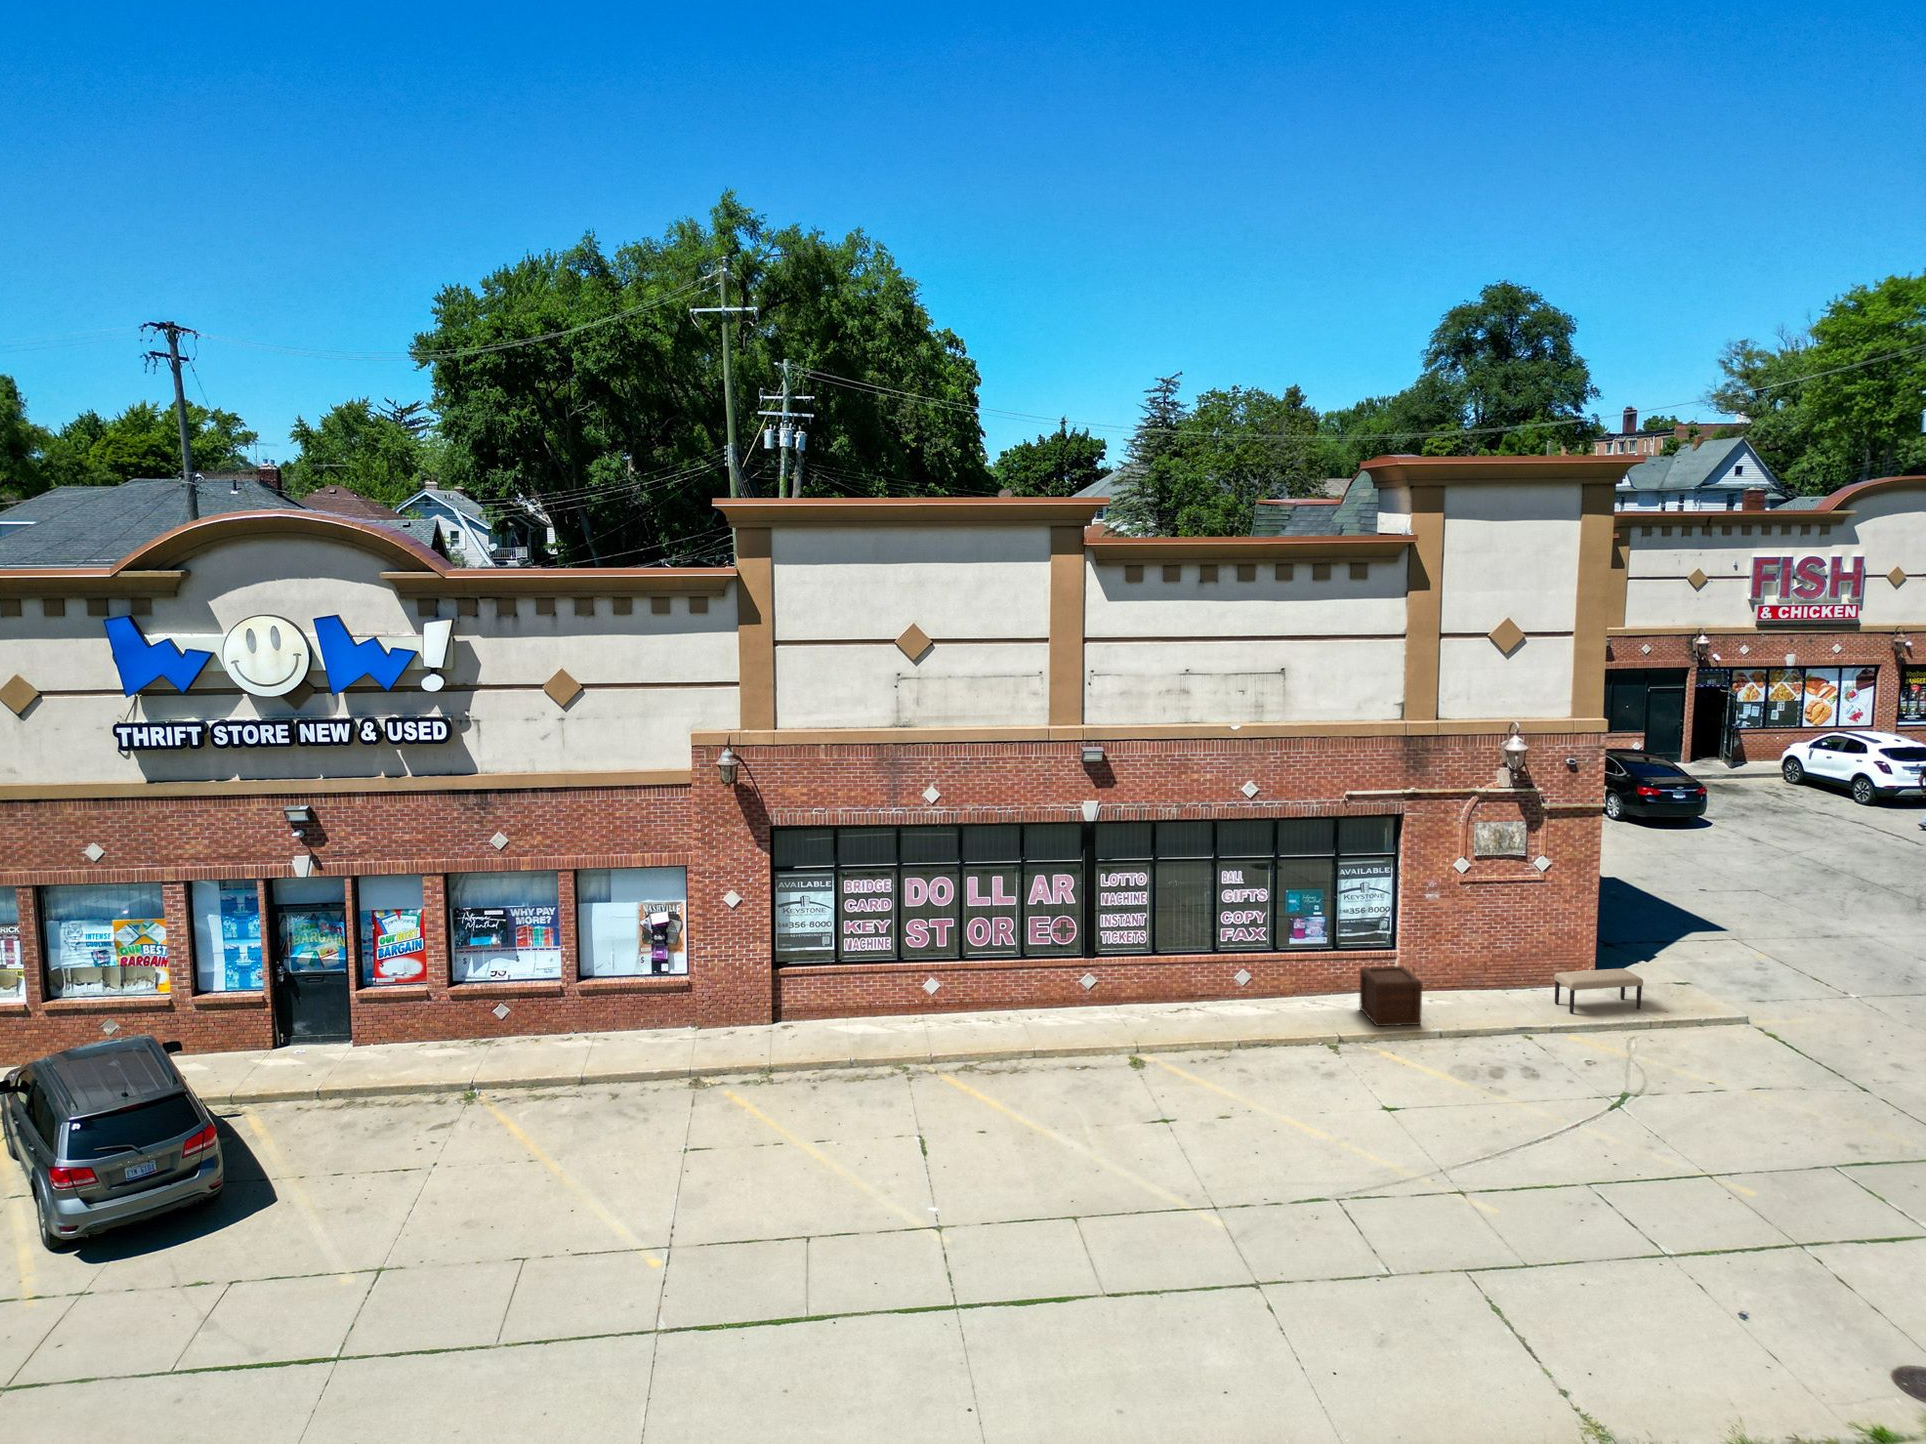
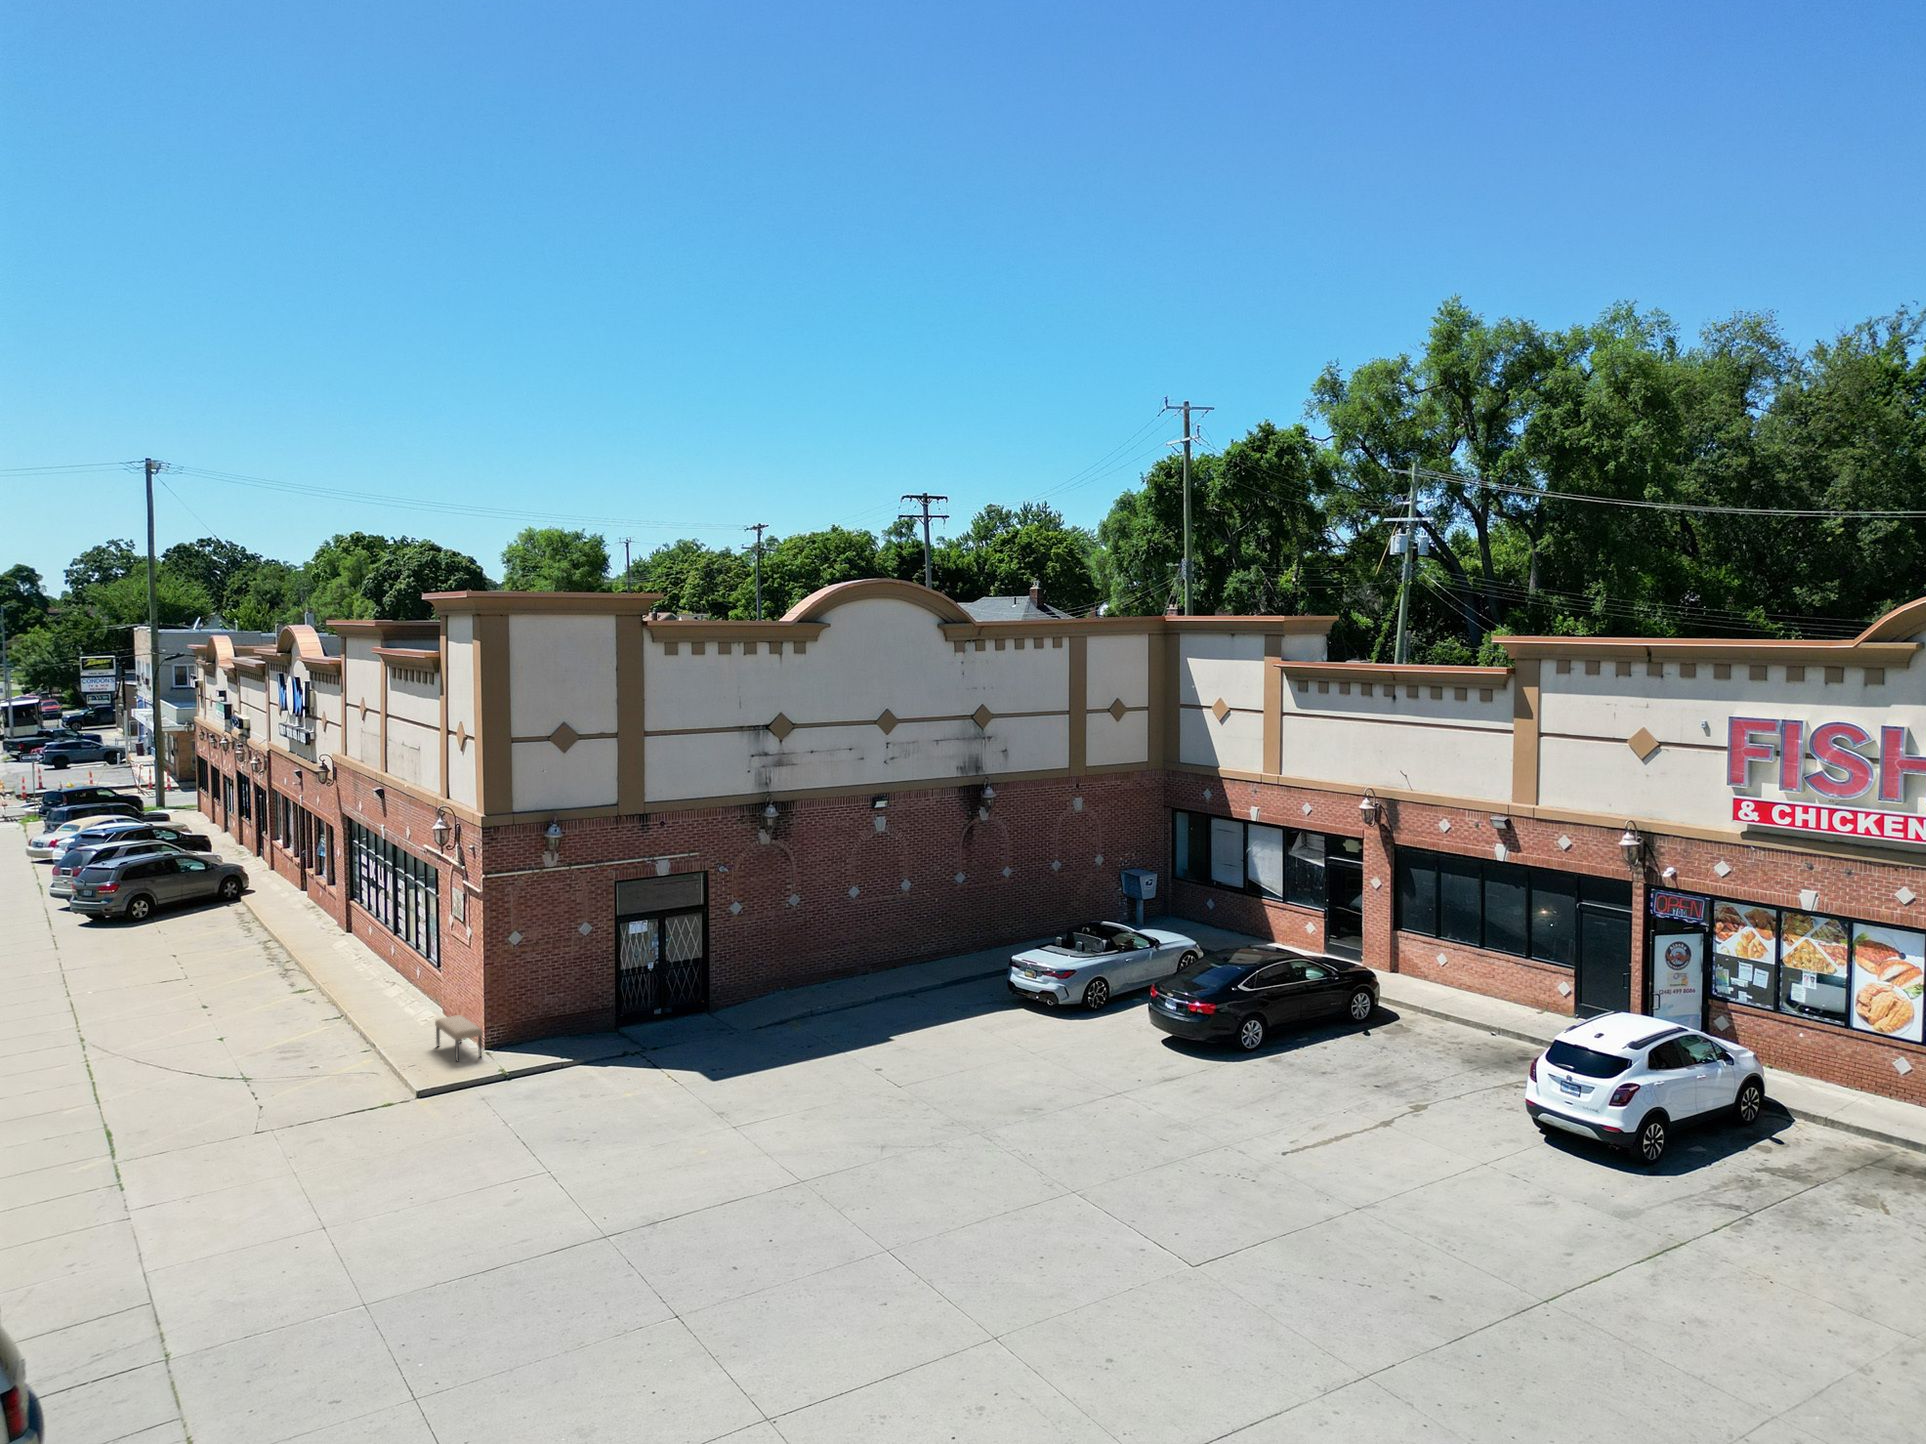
wooden crate: present [1359,966,1422,1026] -> none [390,971,436,1018]

